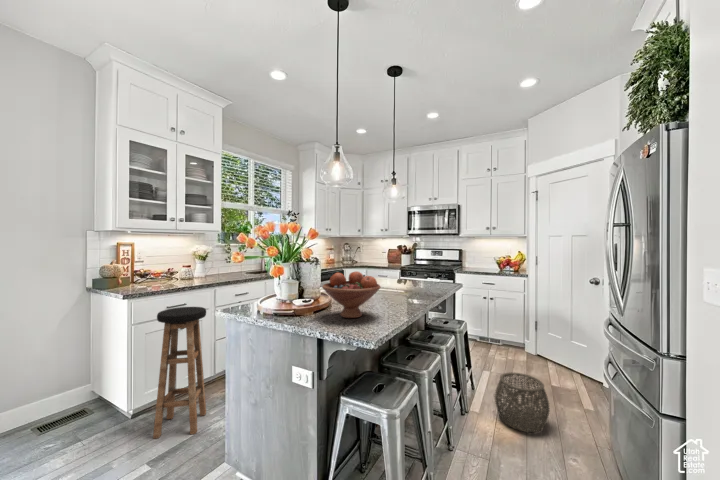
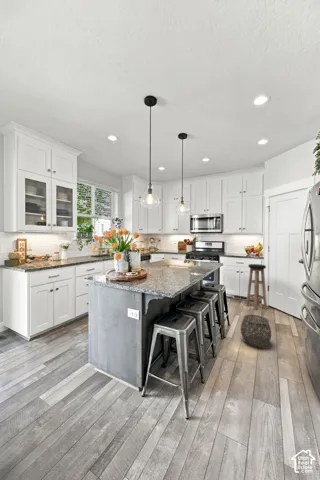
fruit bowl: present [322,272,381,318] -> none [143,257,176,282]
bar stool: present [153,307,206,439] -> present [246,264,267,310]

